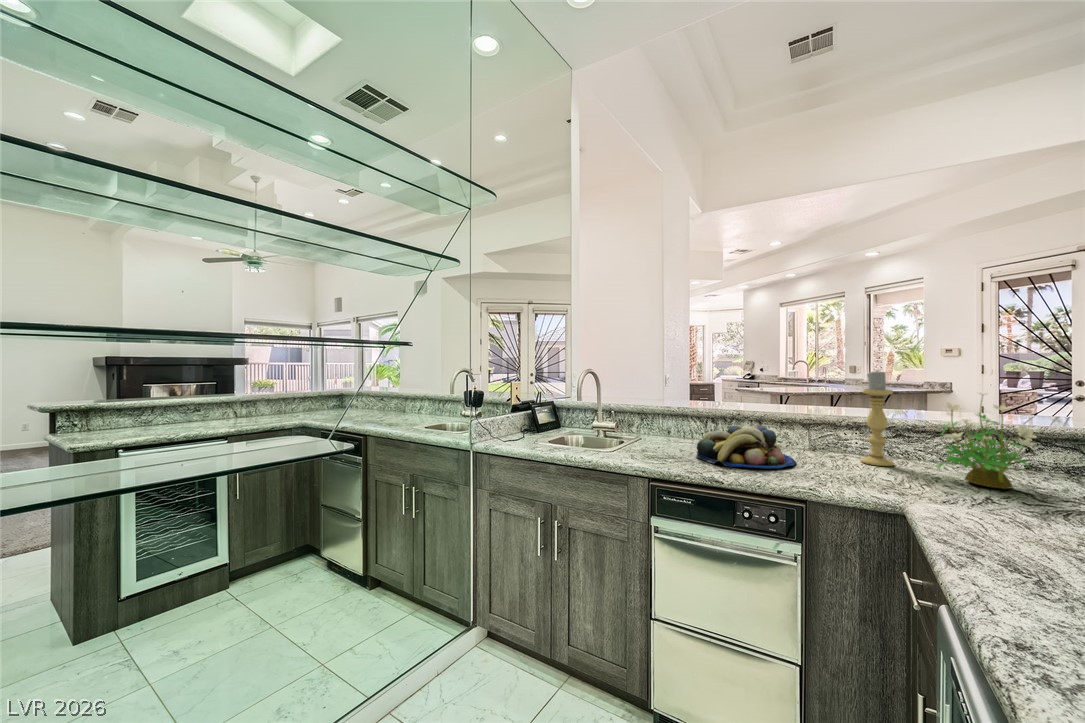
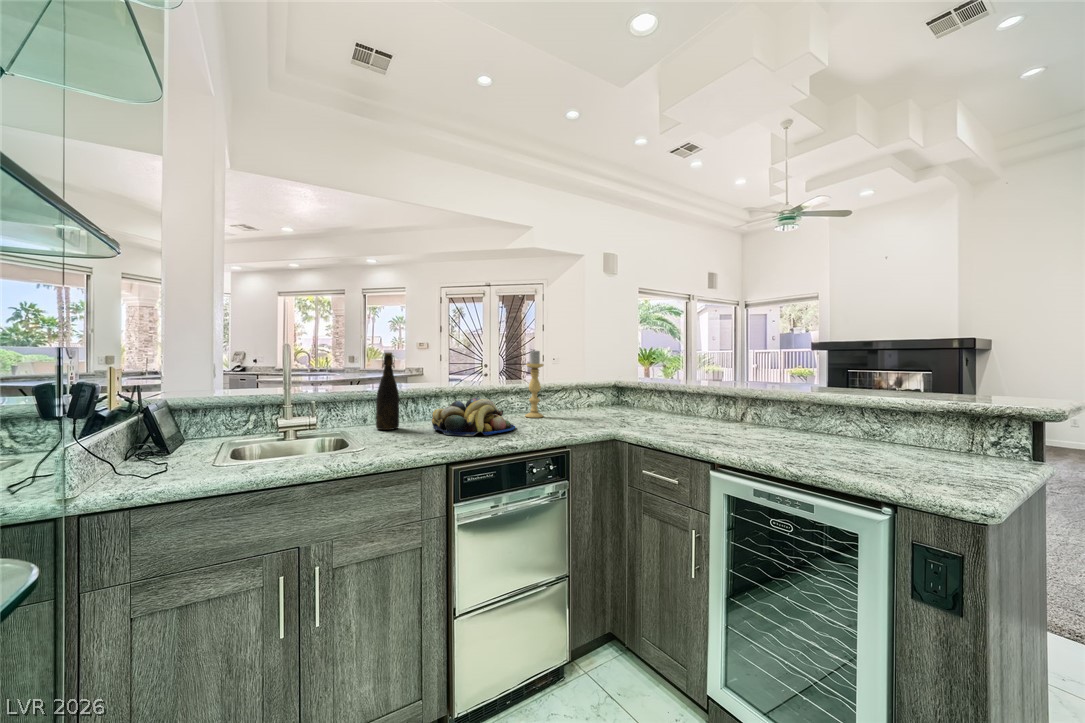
bottle: none [665,374,686,443] -> present [376,353,399,430]
potted plant: present [938,393,1036,489] -> none [563,362,614,417]

